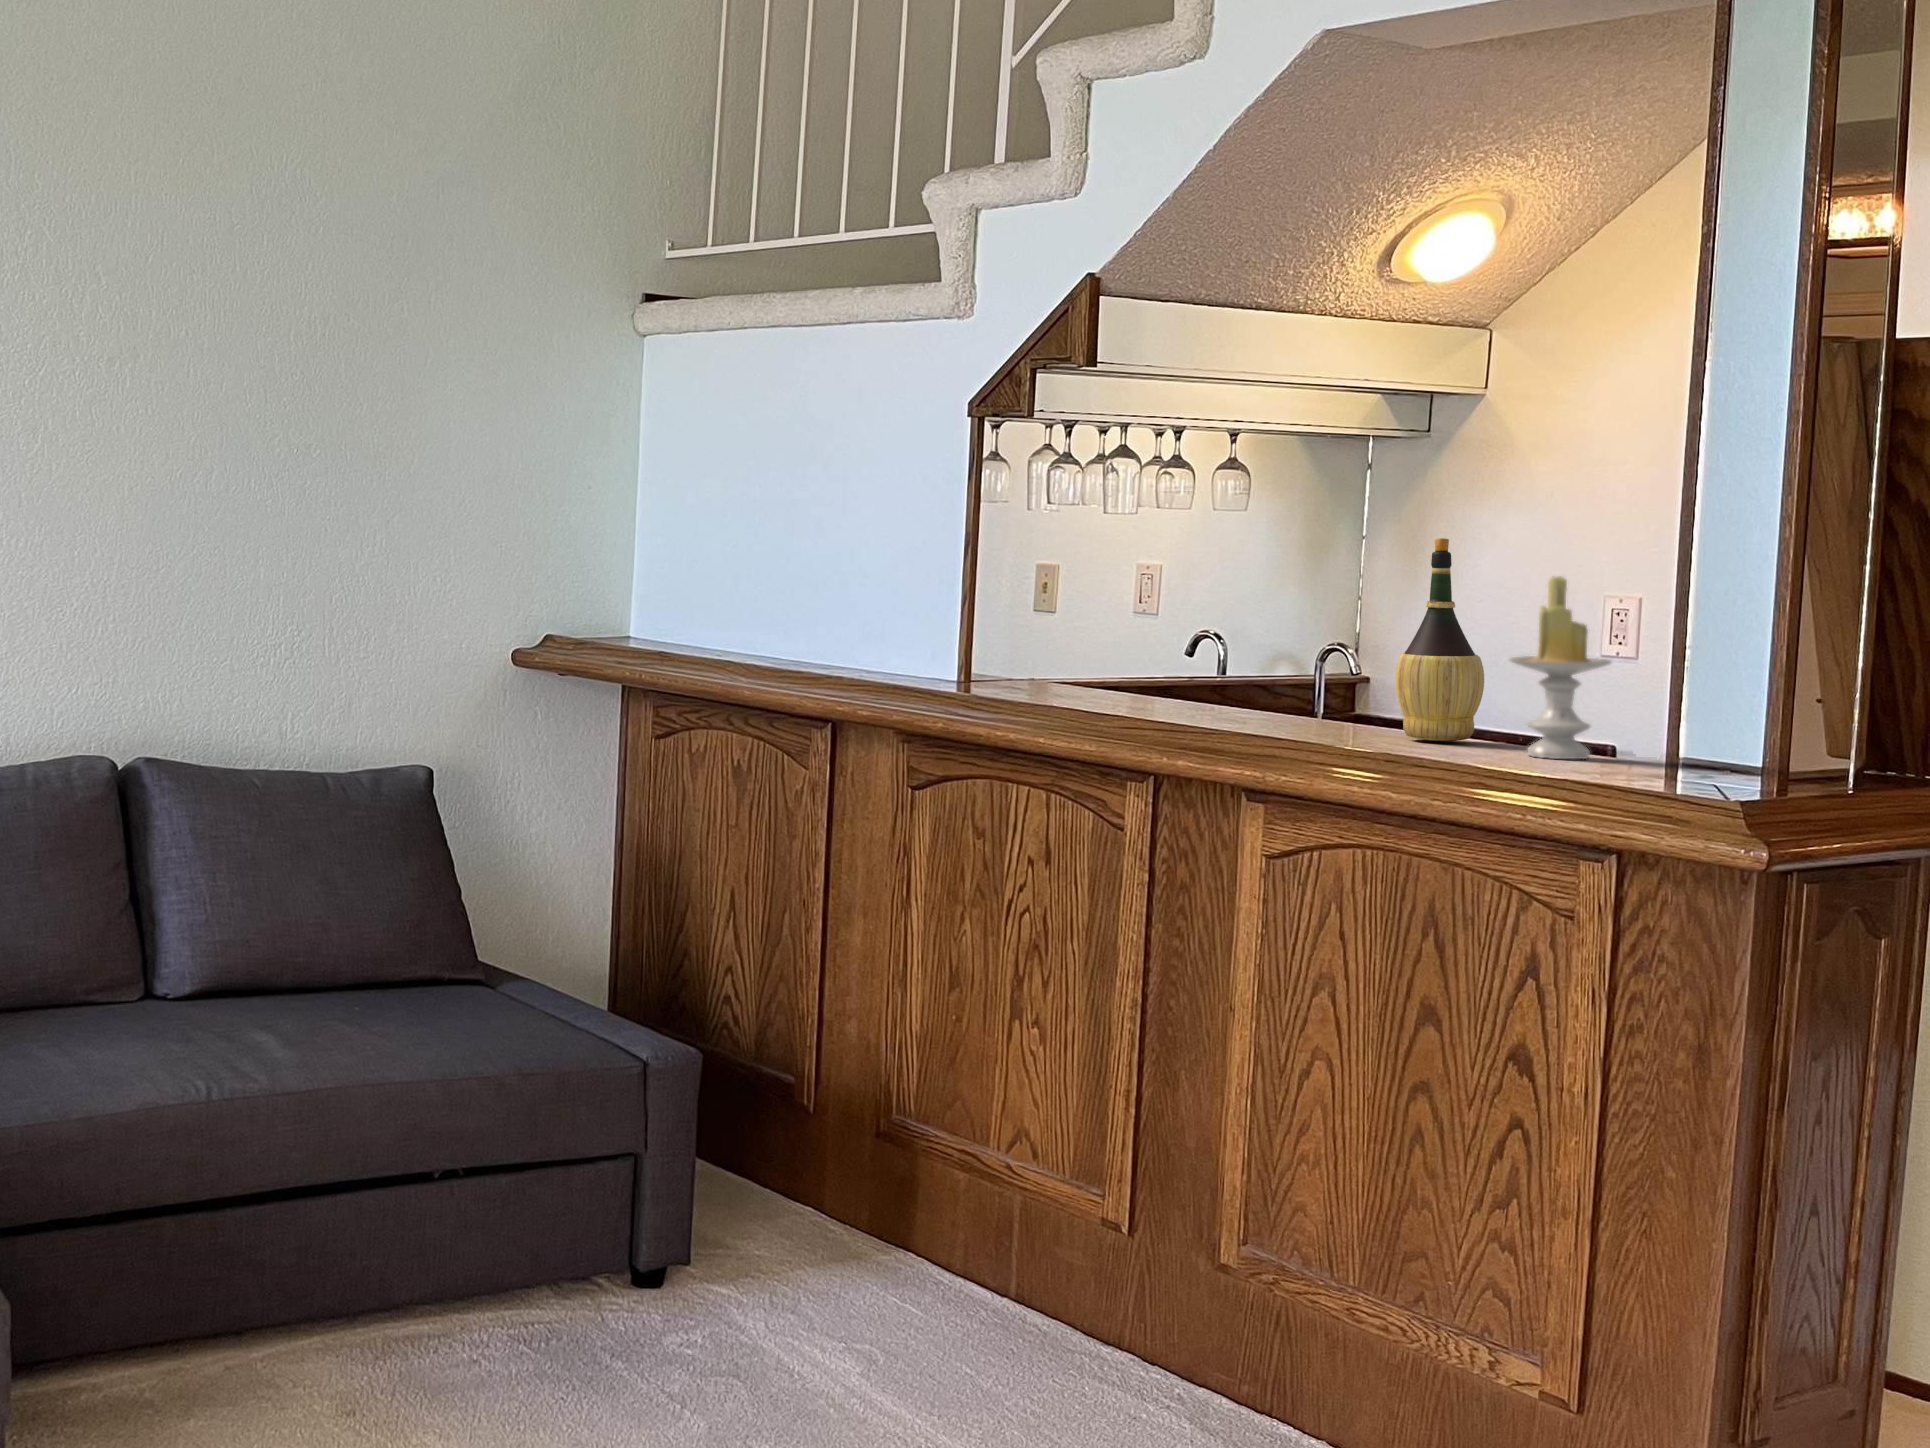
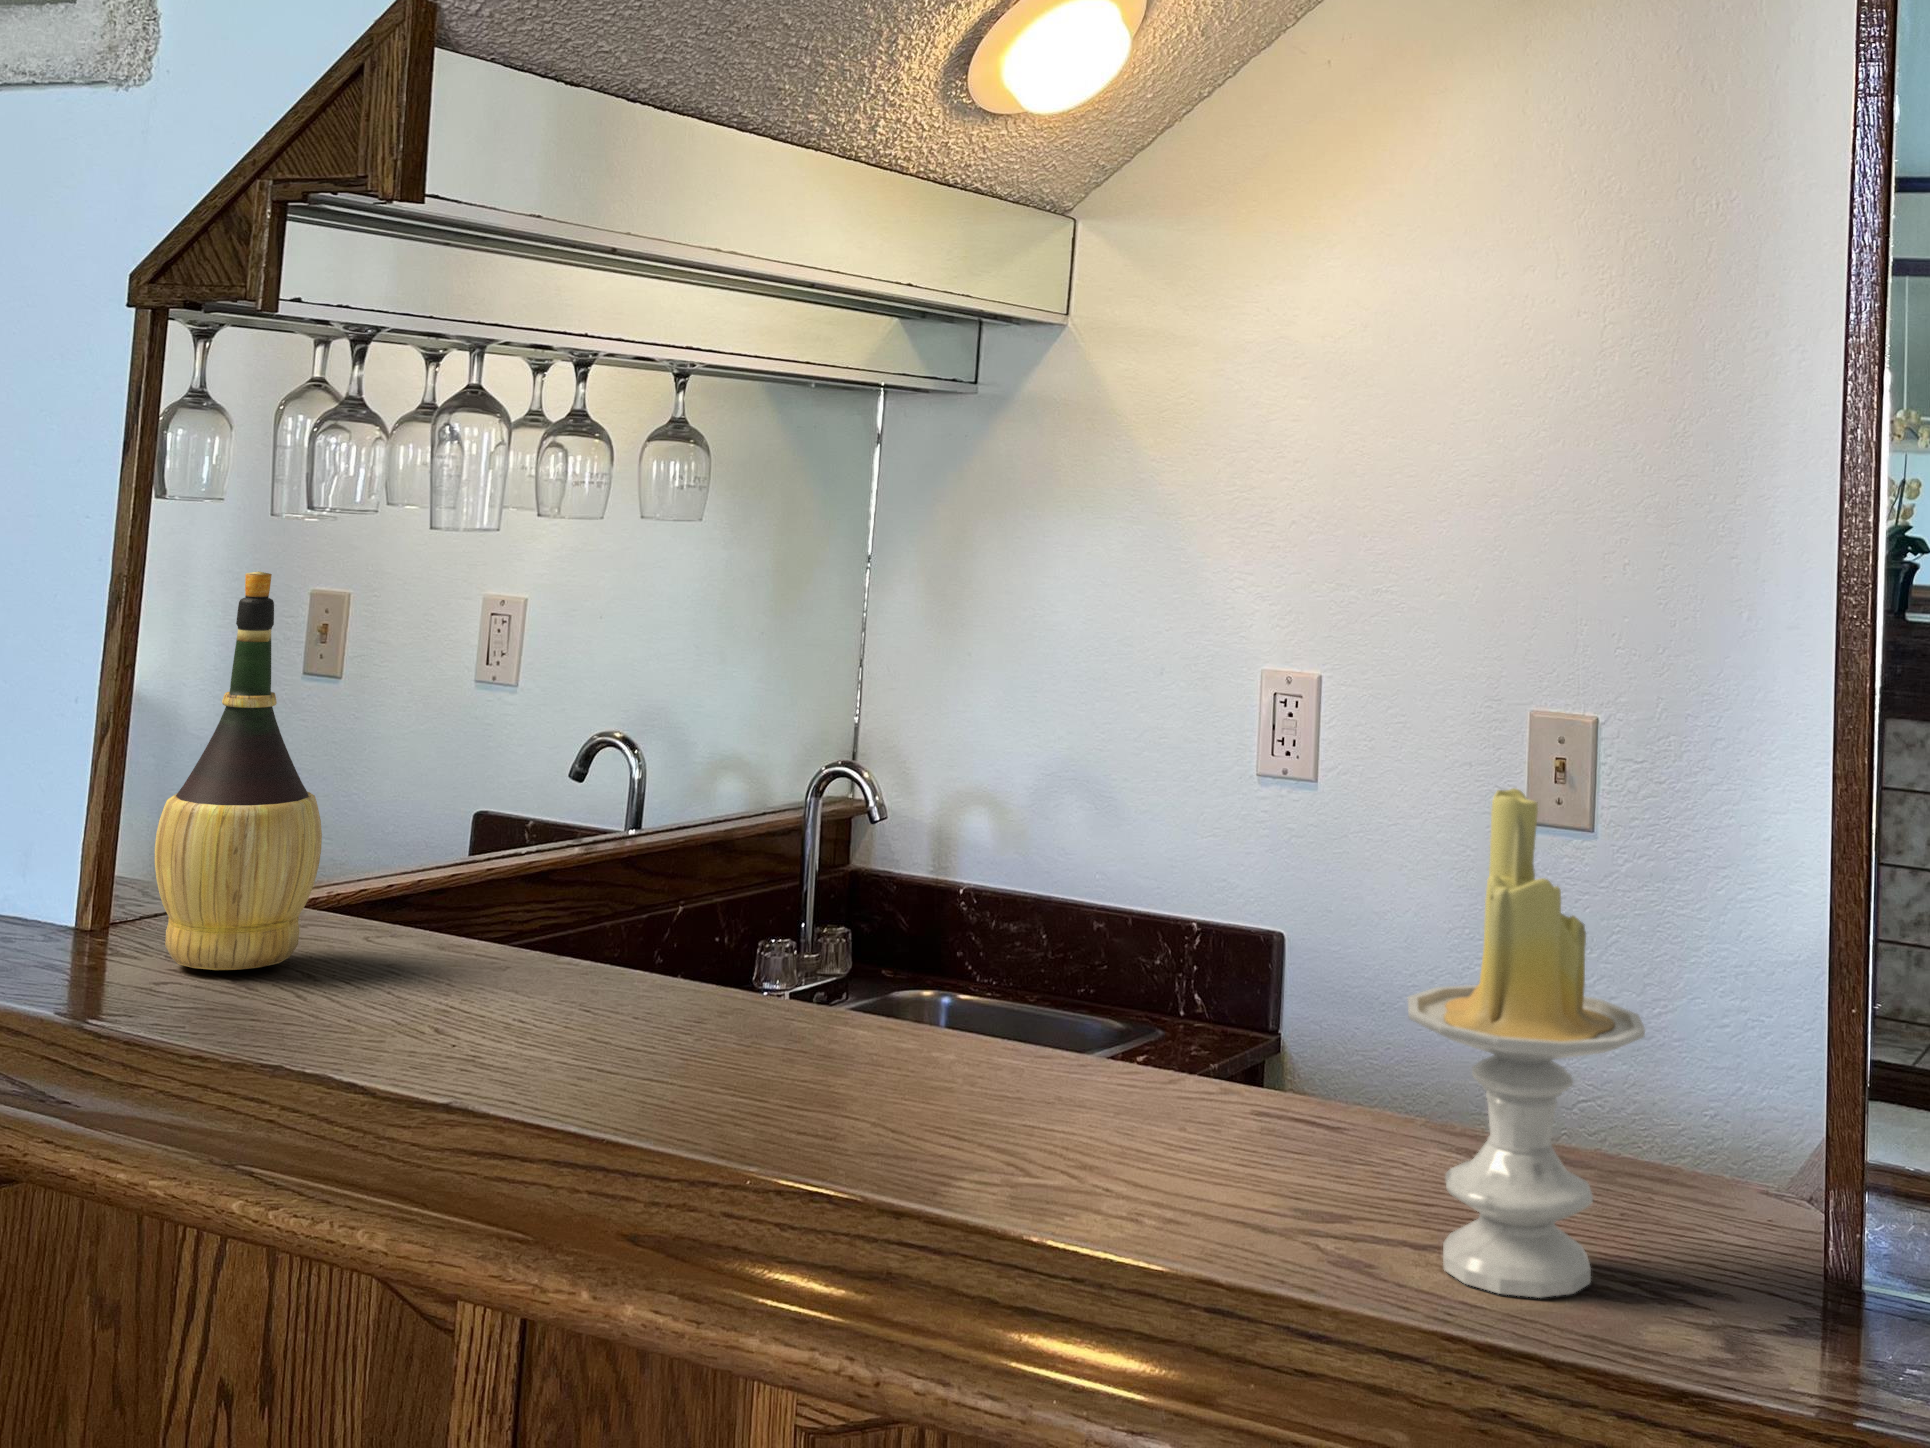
wine bottle: present [1395,538,1484,741] -> present [155,571,322,970]

